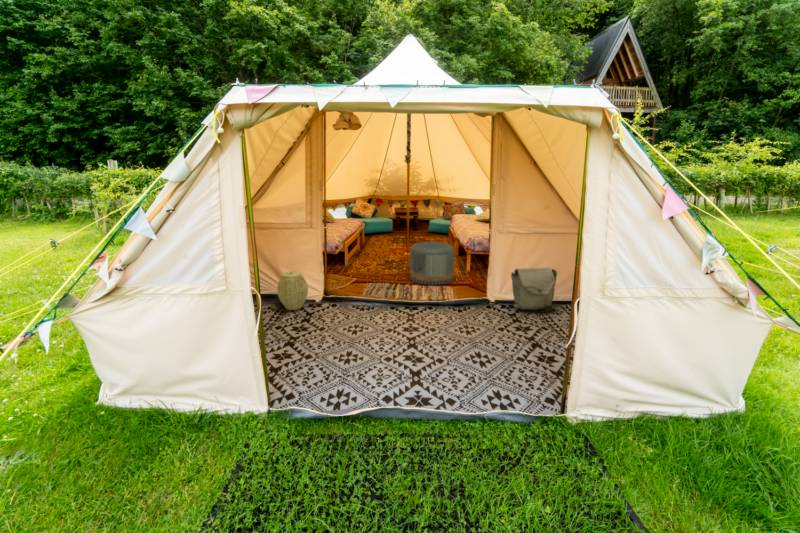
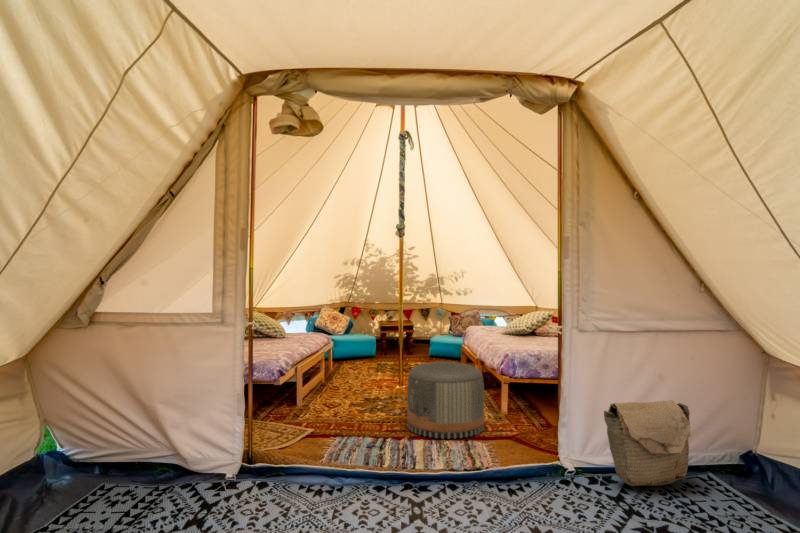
woven basket: present [277,271,308,310] -> none [148,416,212,497]

